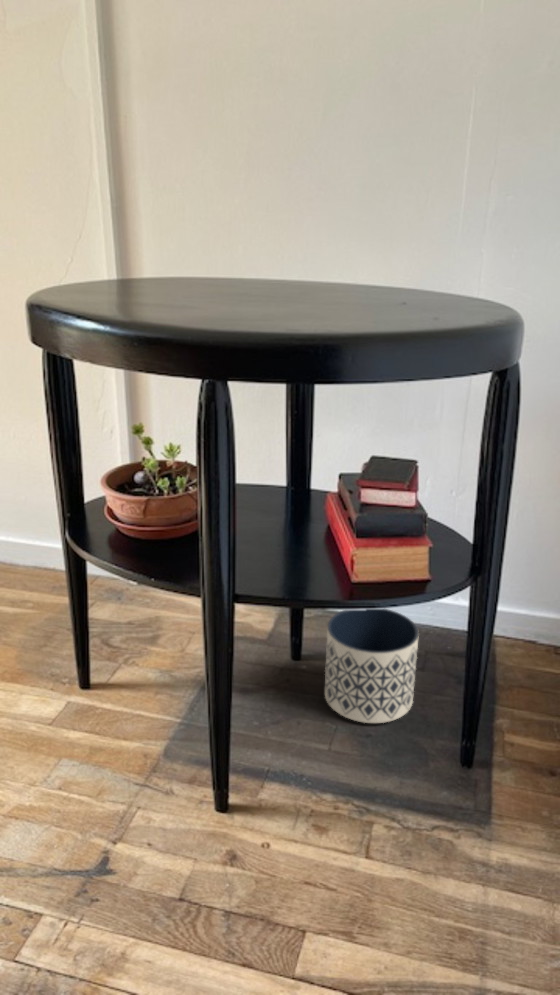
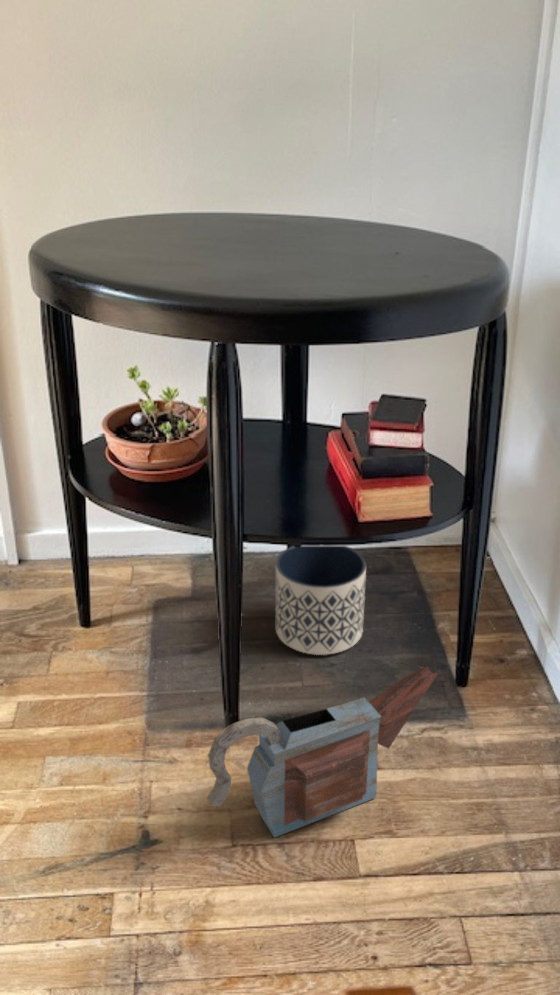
watering can: none [153,752,435,903] -> present [207,667,438,837]

